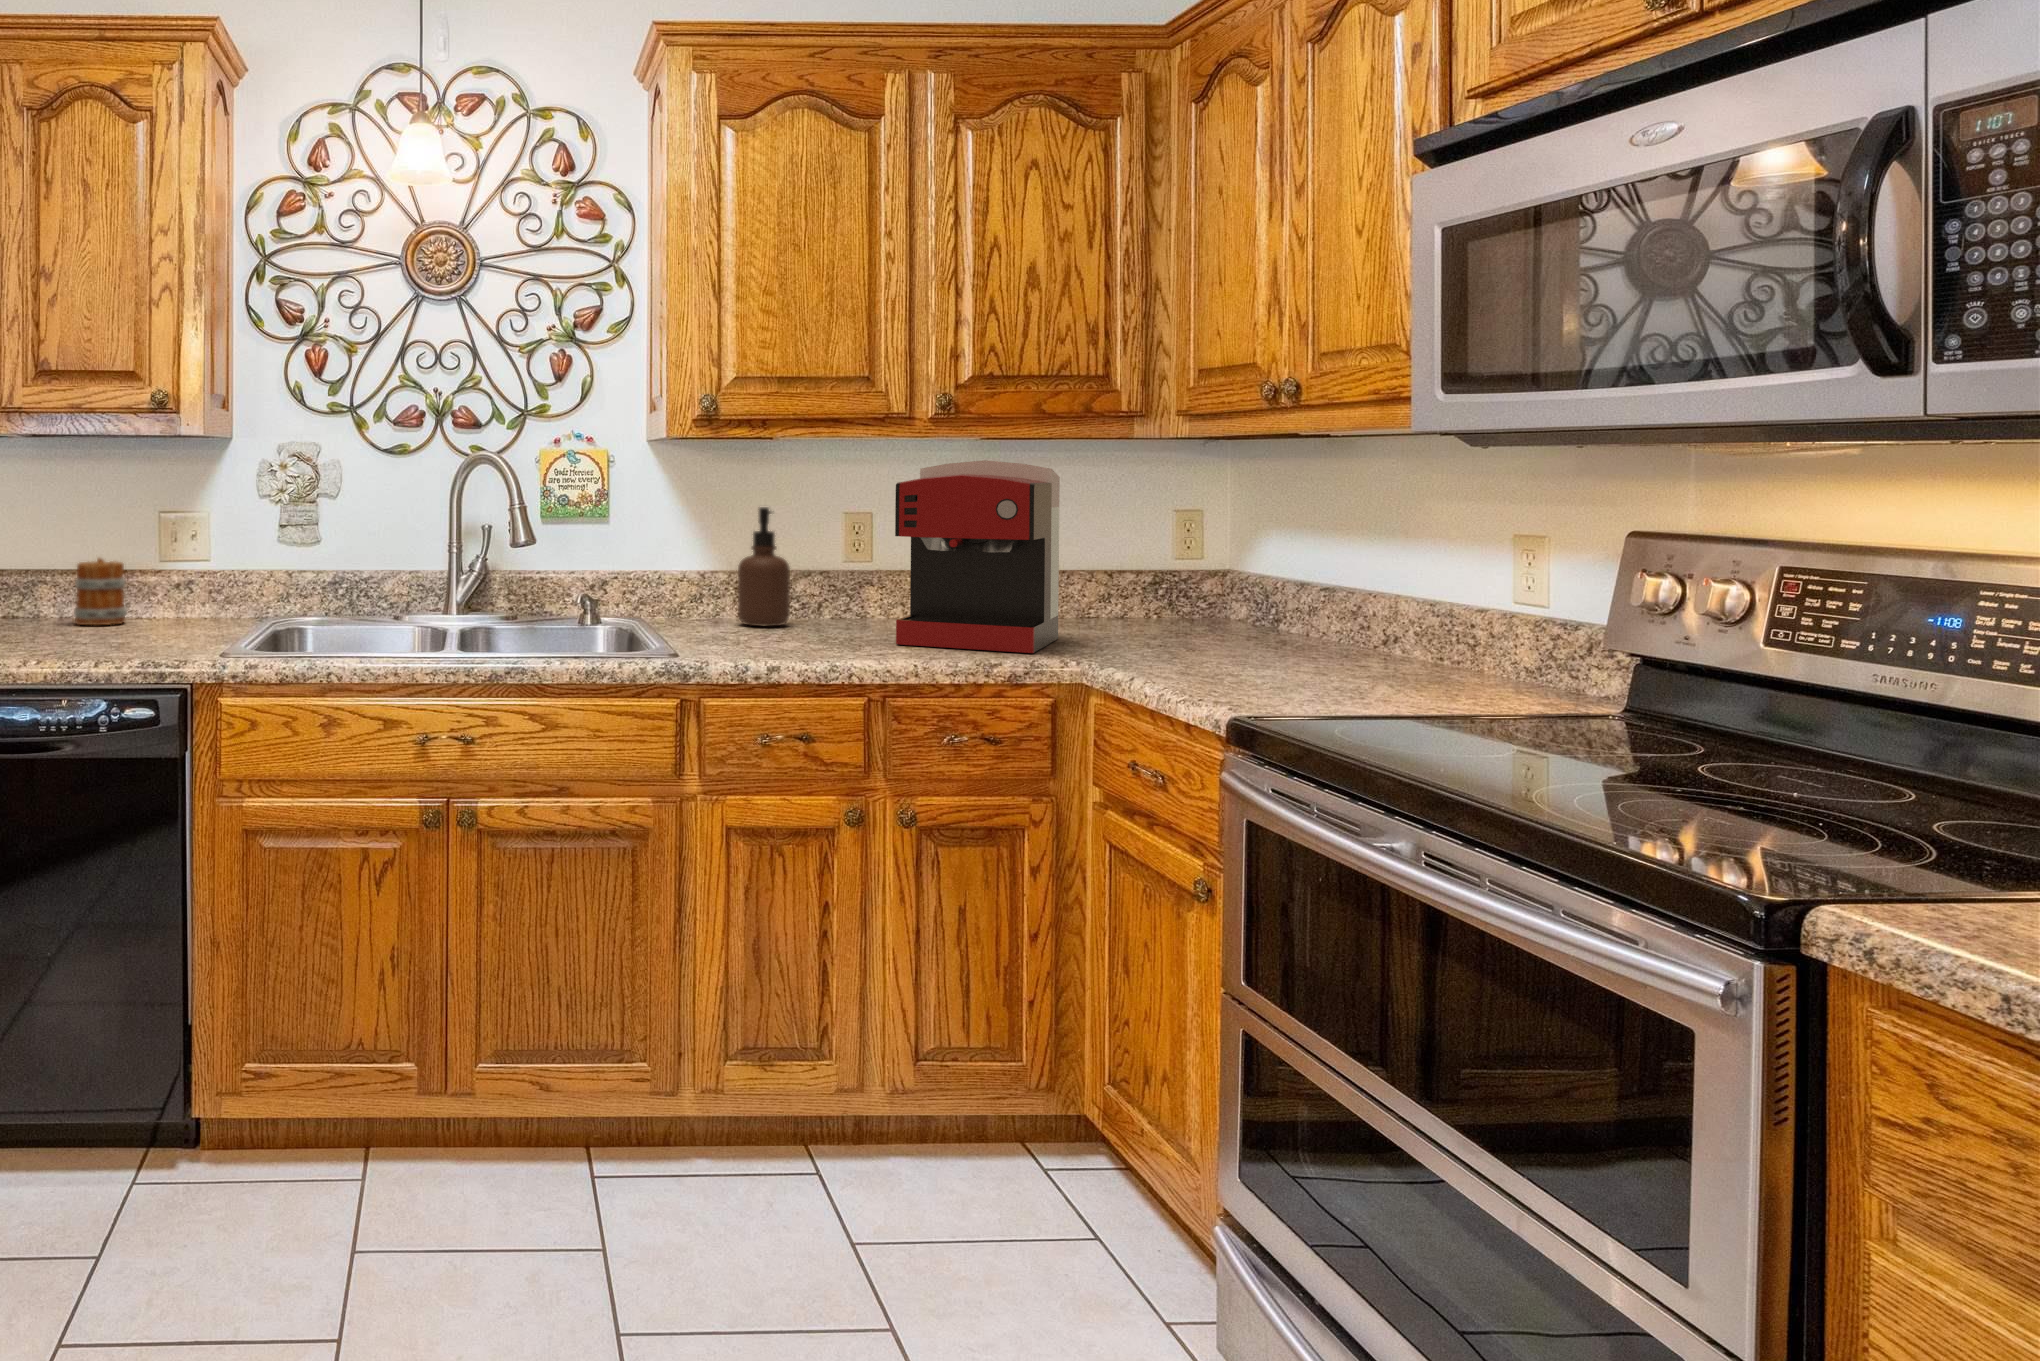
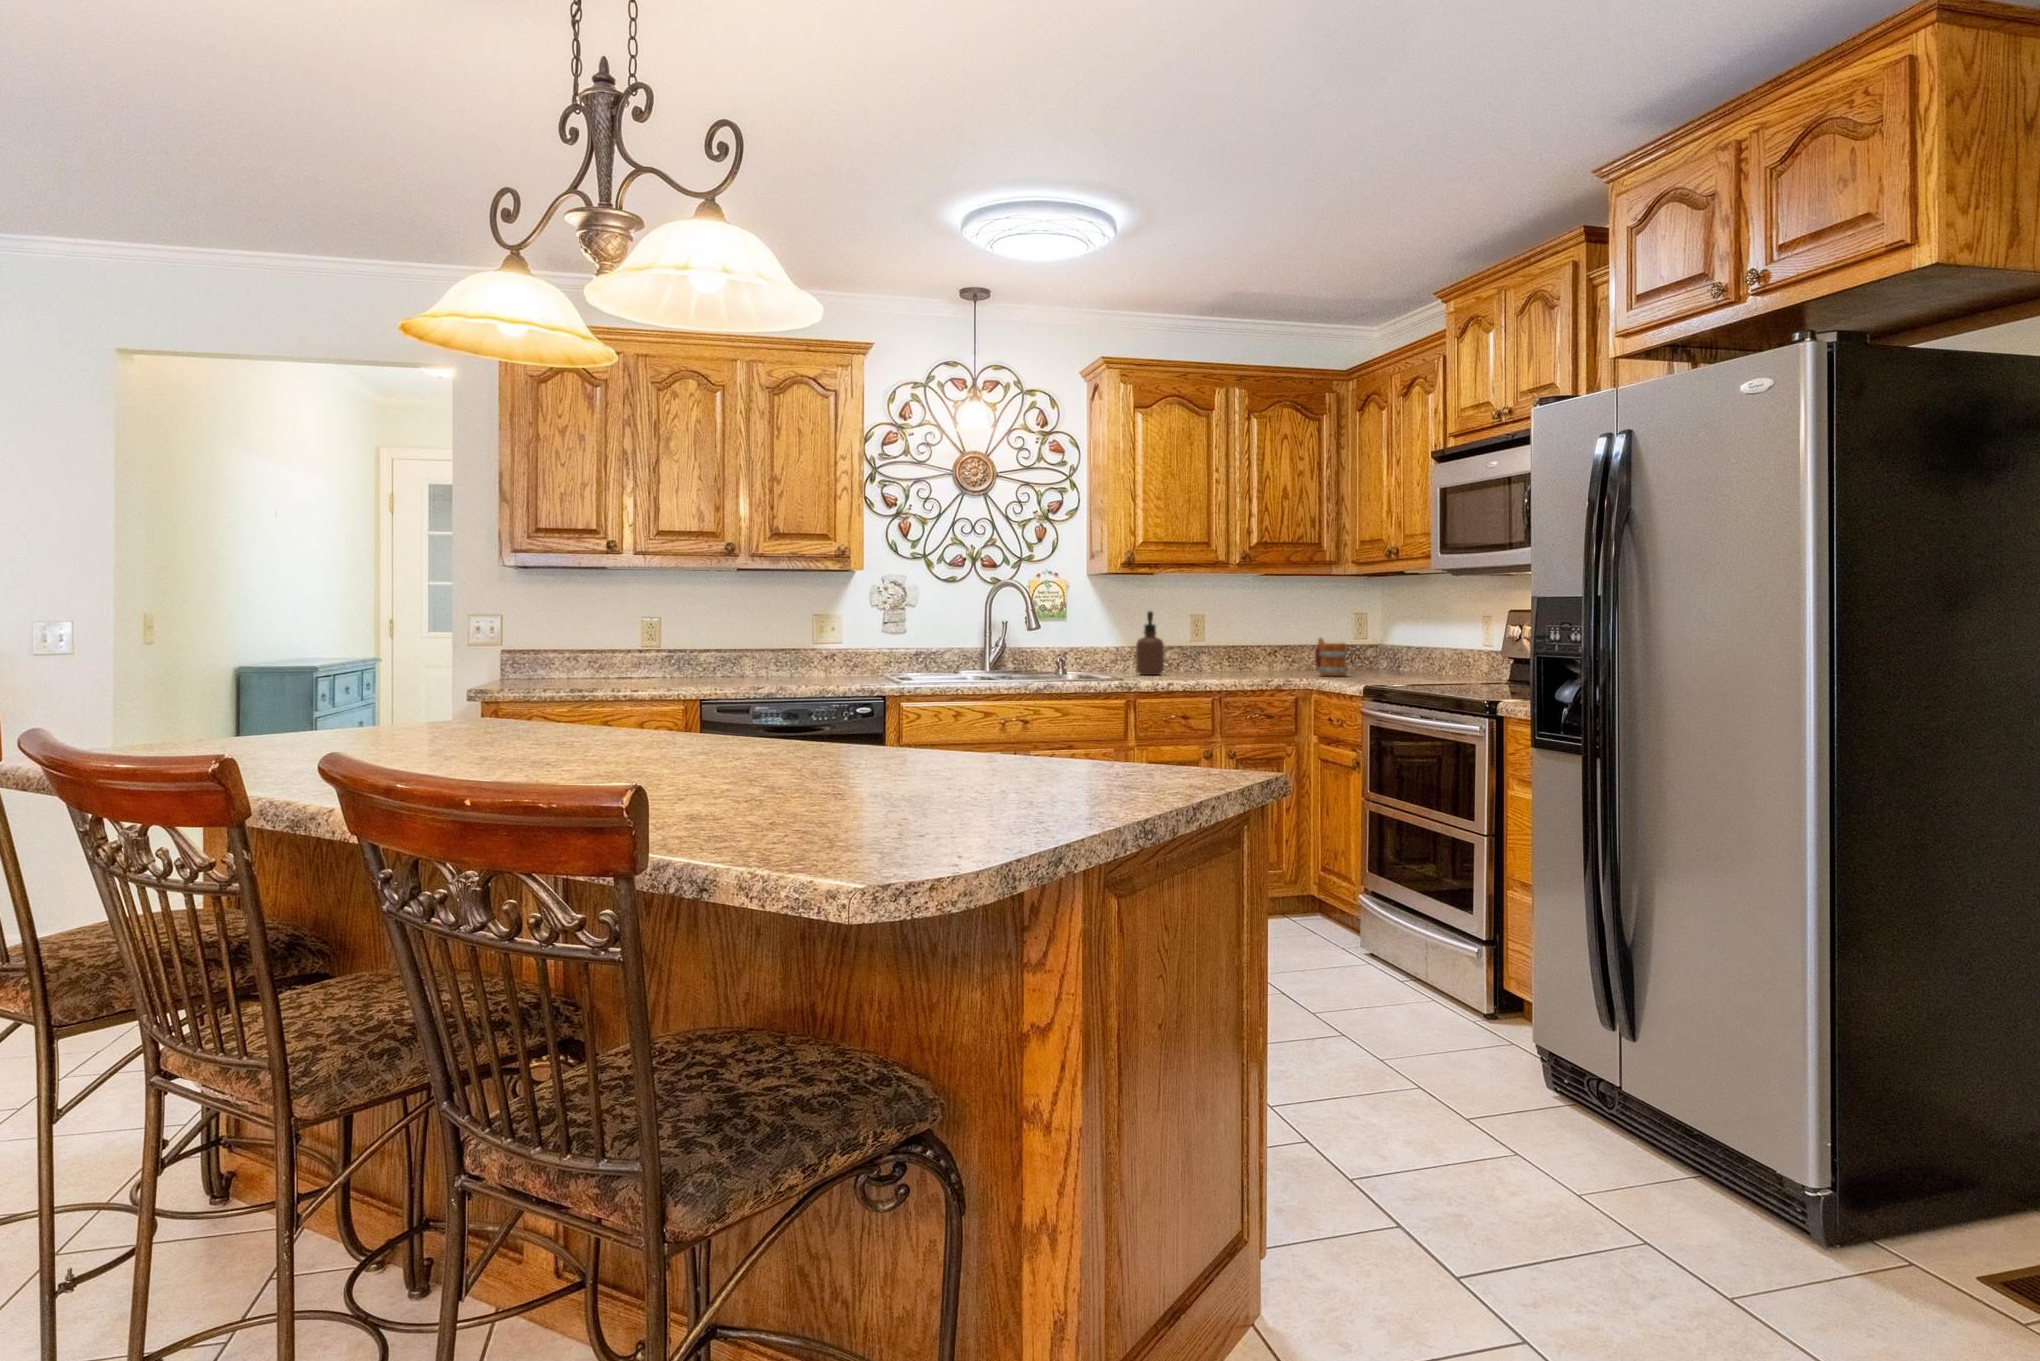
coffee maker: present [895,460,1060,653] -> none [1222,586,1299,679]
mug: present [74,558,127,625] -> present [1315,638,1348,676]

